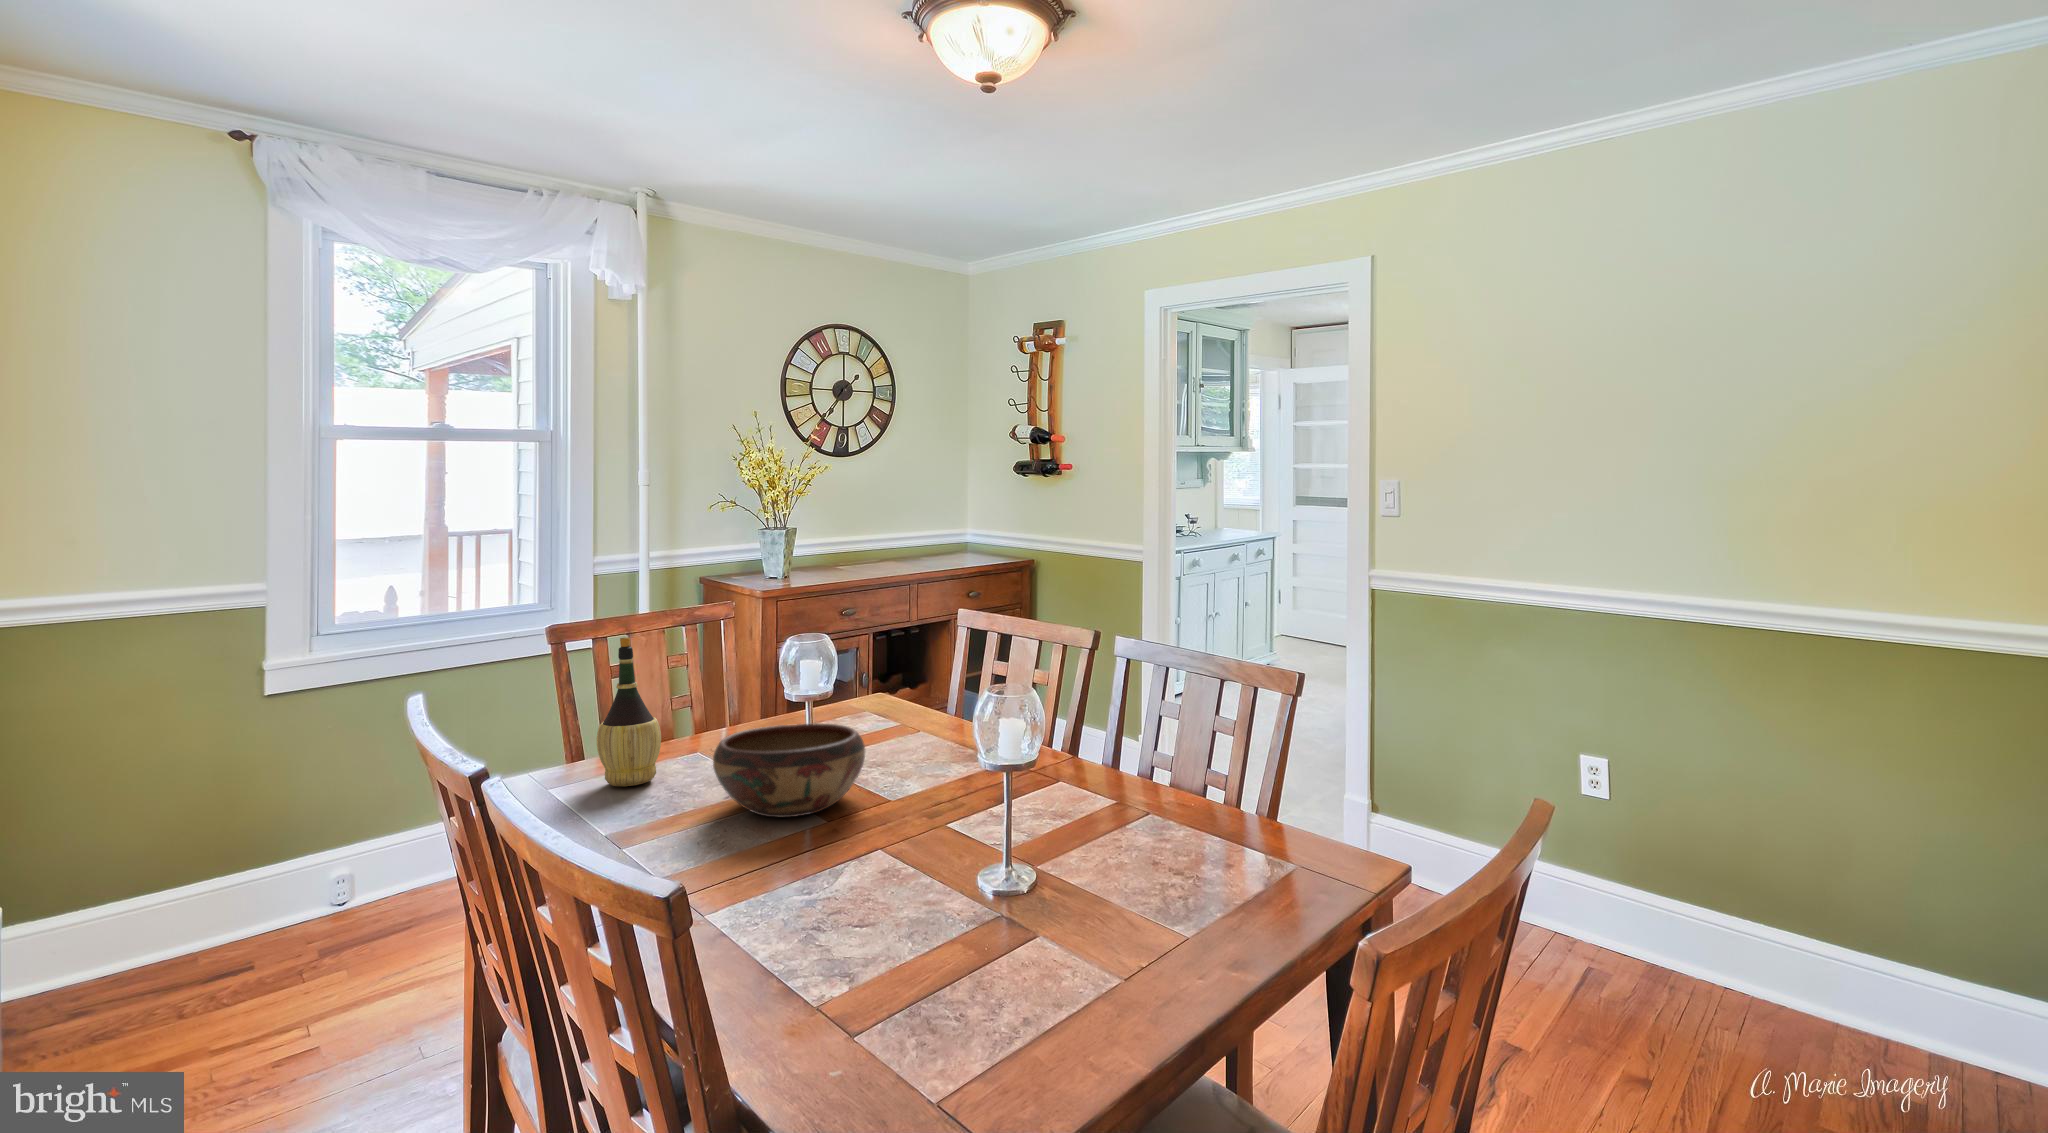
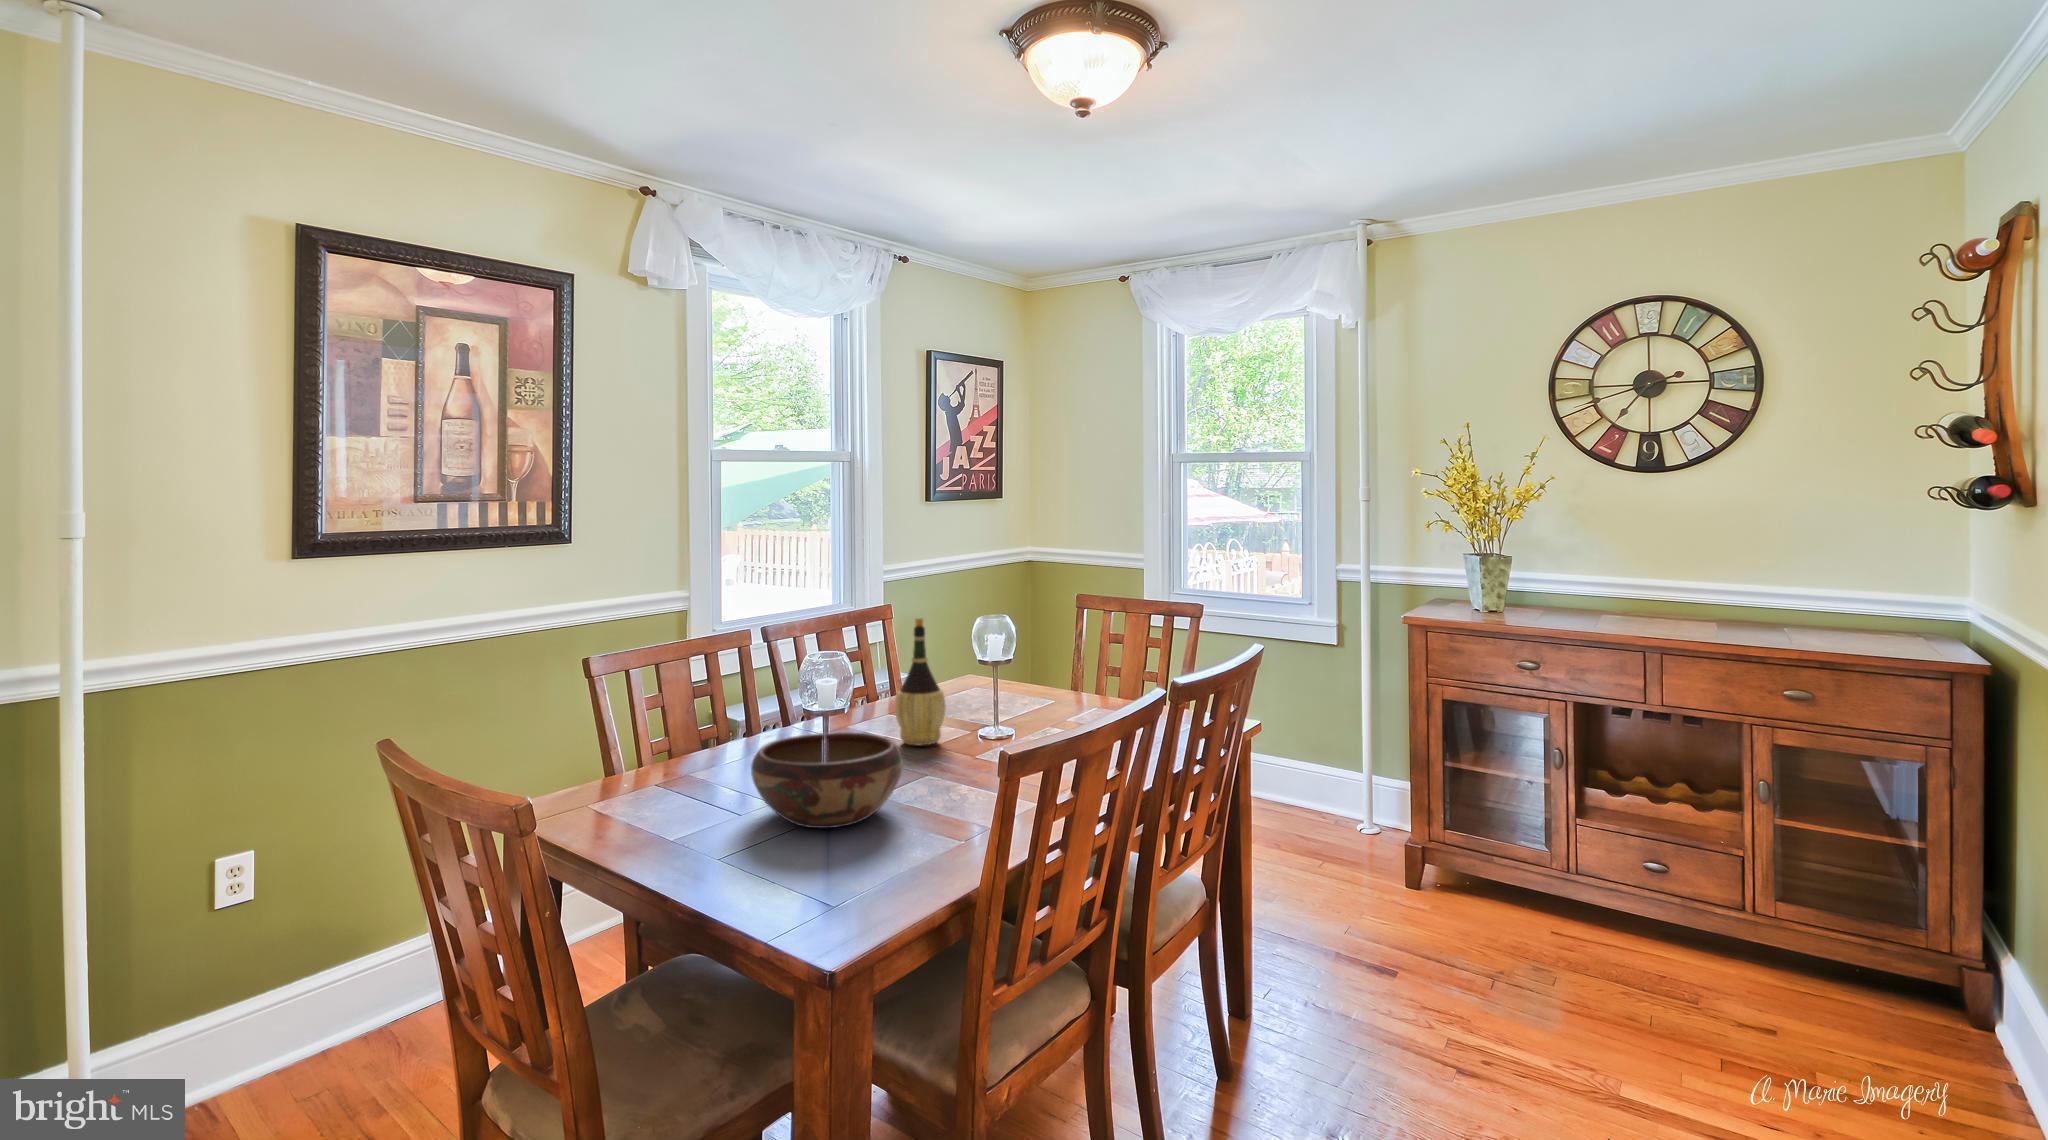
wine bottle: present [597,637,661,786] -> present [895,618,946,746]

